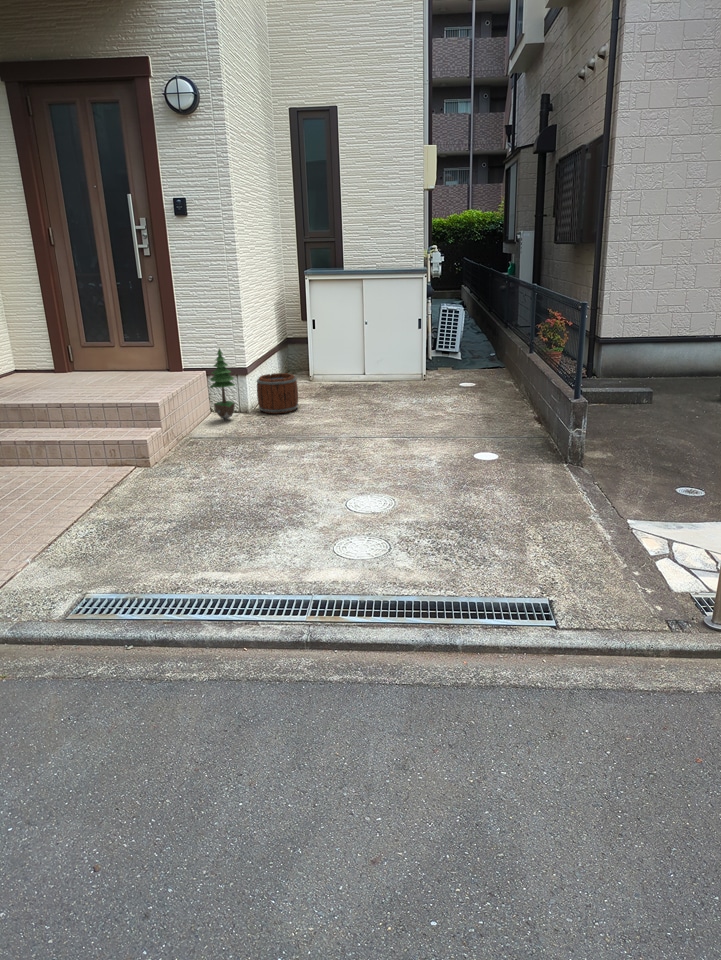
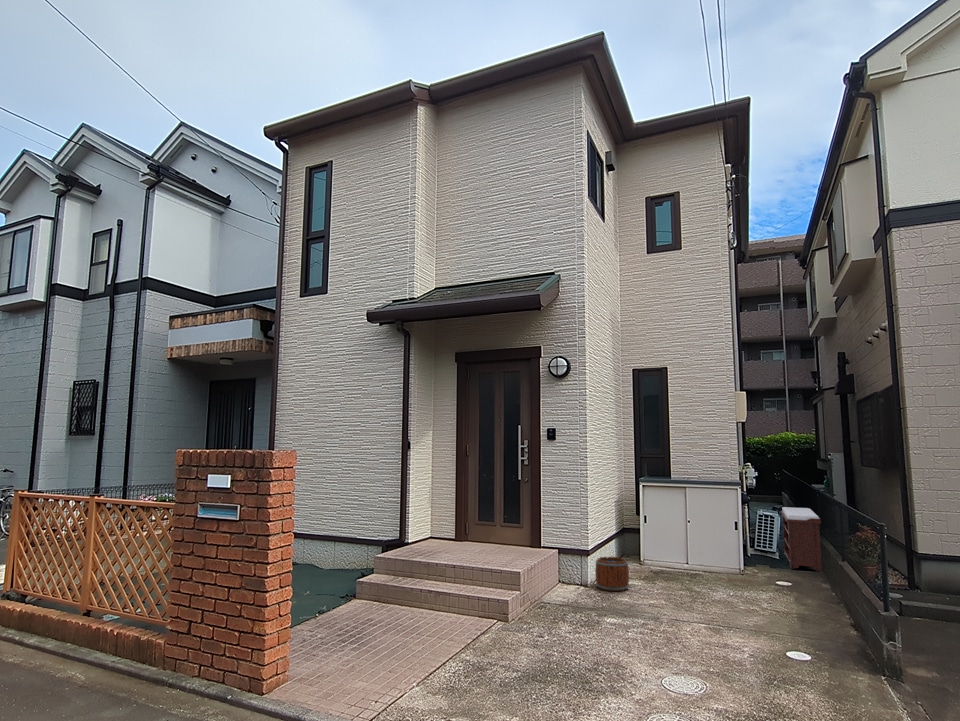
bench: none [466,297,509,367] -> present [781,507,822,572]
potted tree: present [210,349,235,420] -> none [558,532,579,591]

